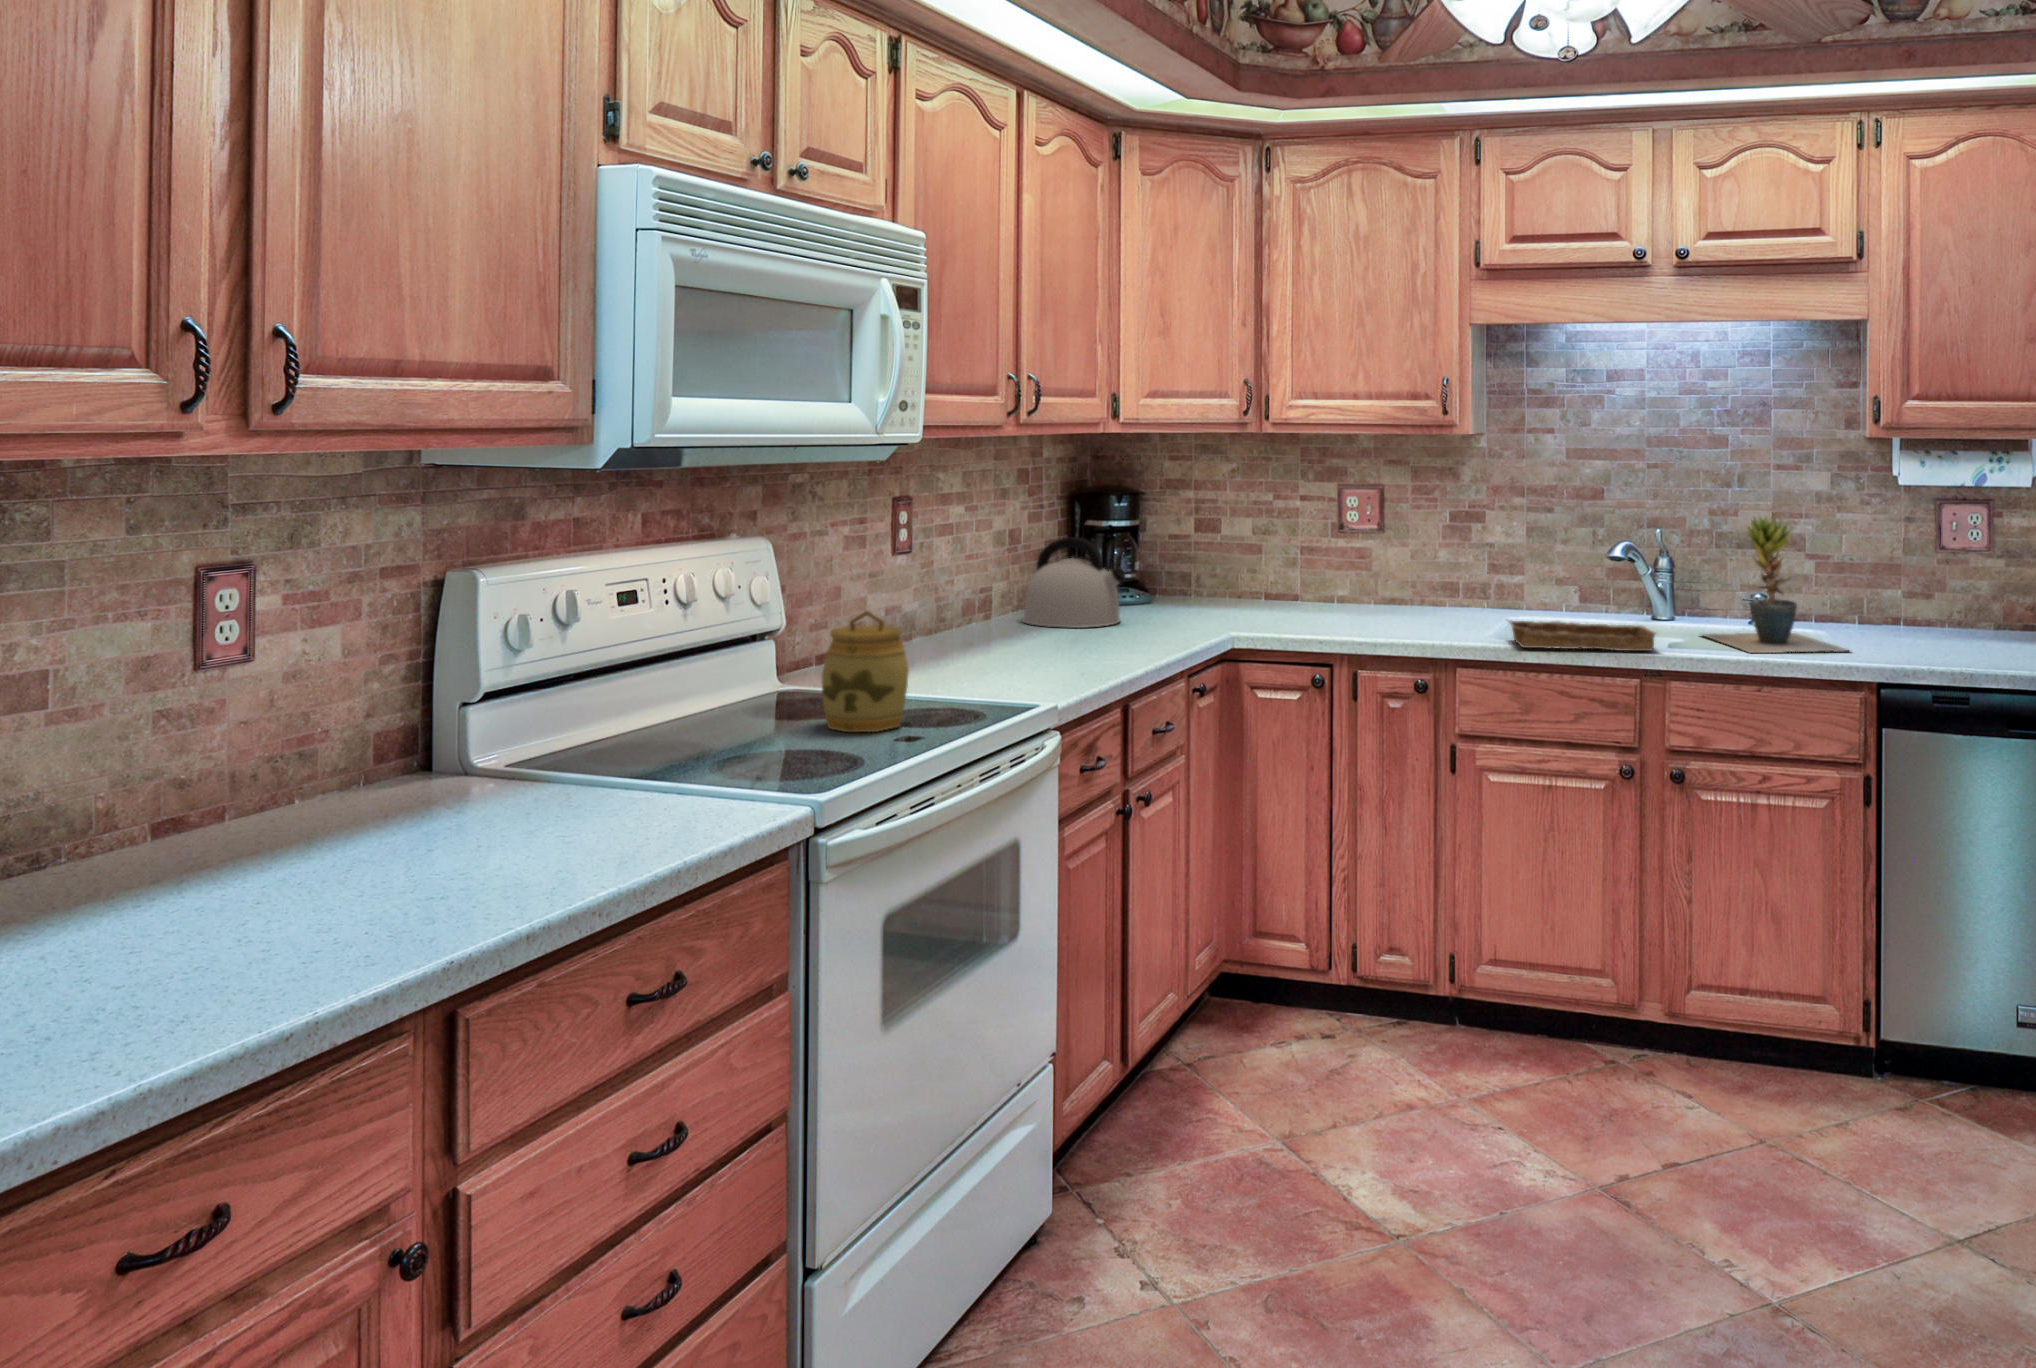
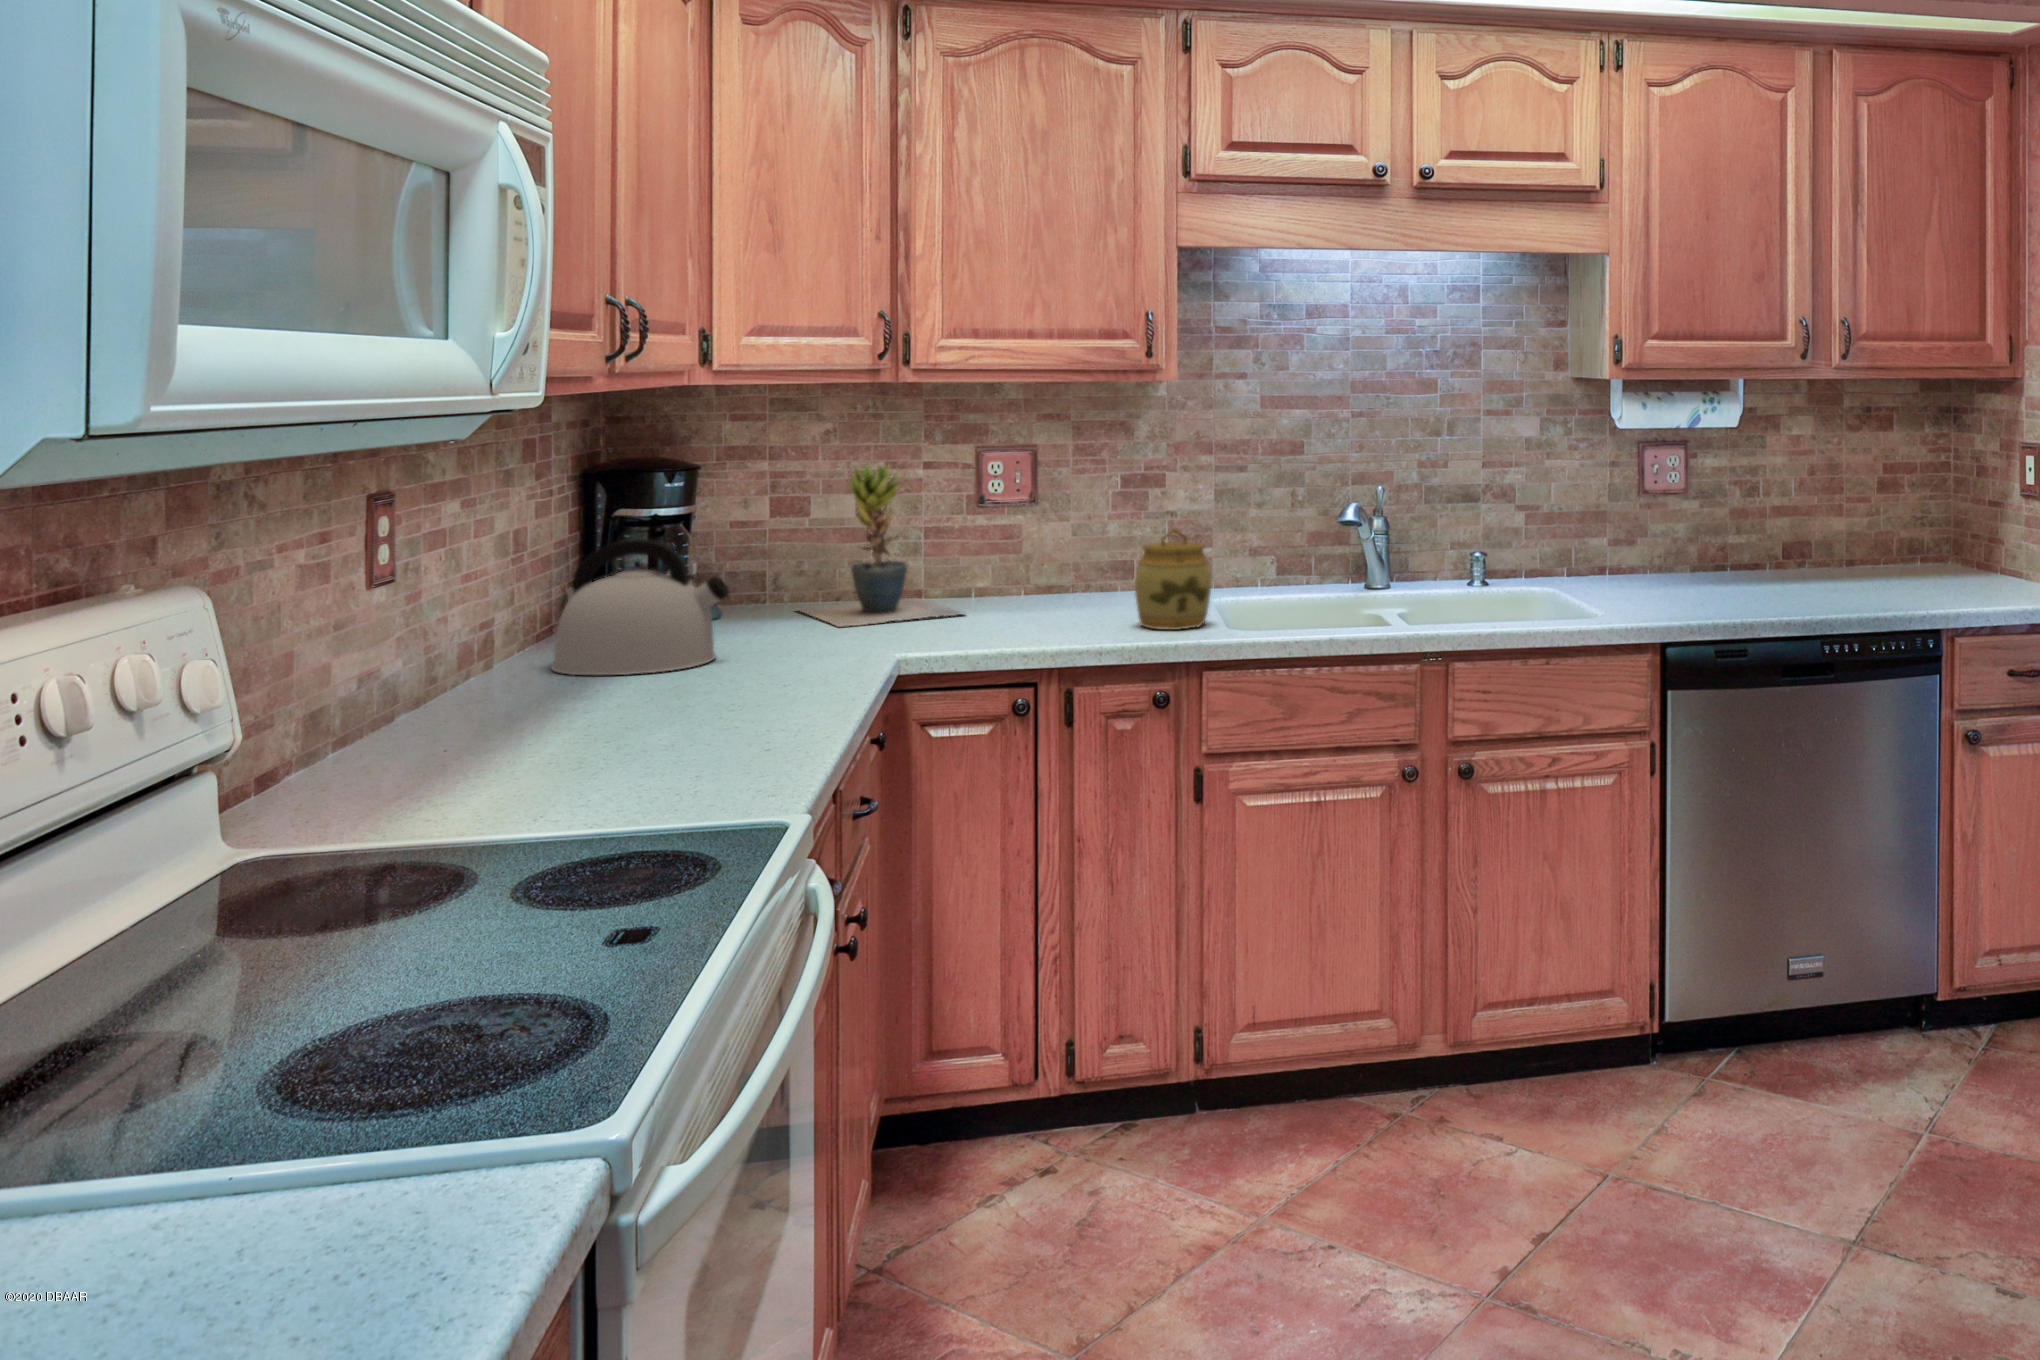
potted plant: present [1704,517,1846,653] -> present [798,465,961,627]
jar: present [821,611,909,732] -> present [1135,529,1211,630]
tray: present [1509,621,1656,651] -> none [1257,599,1445,639]

